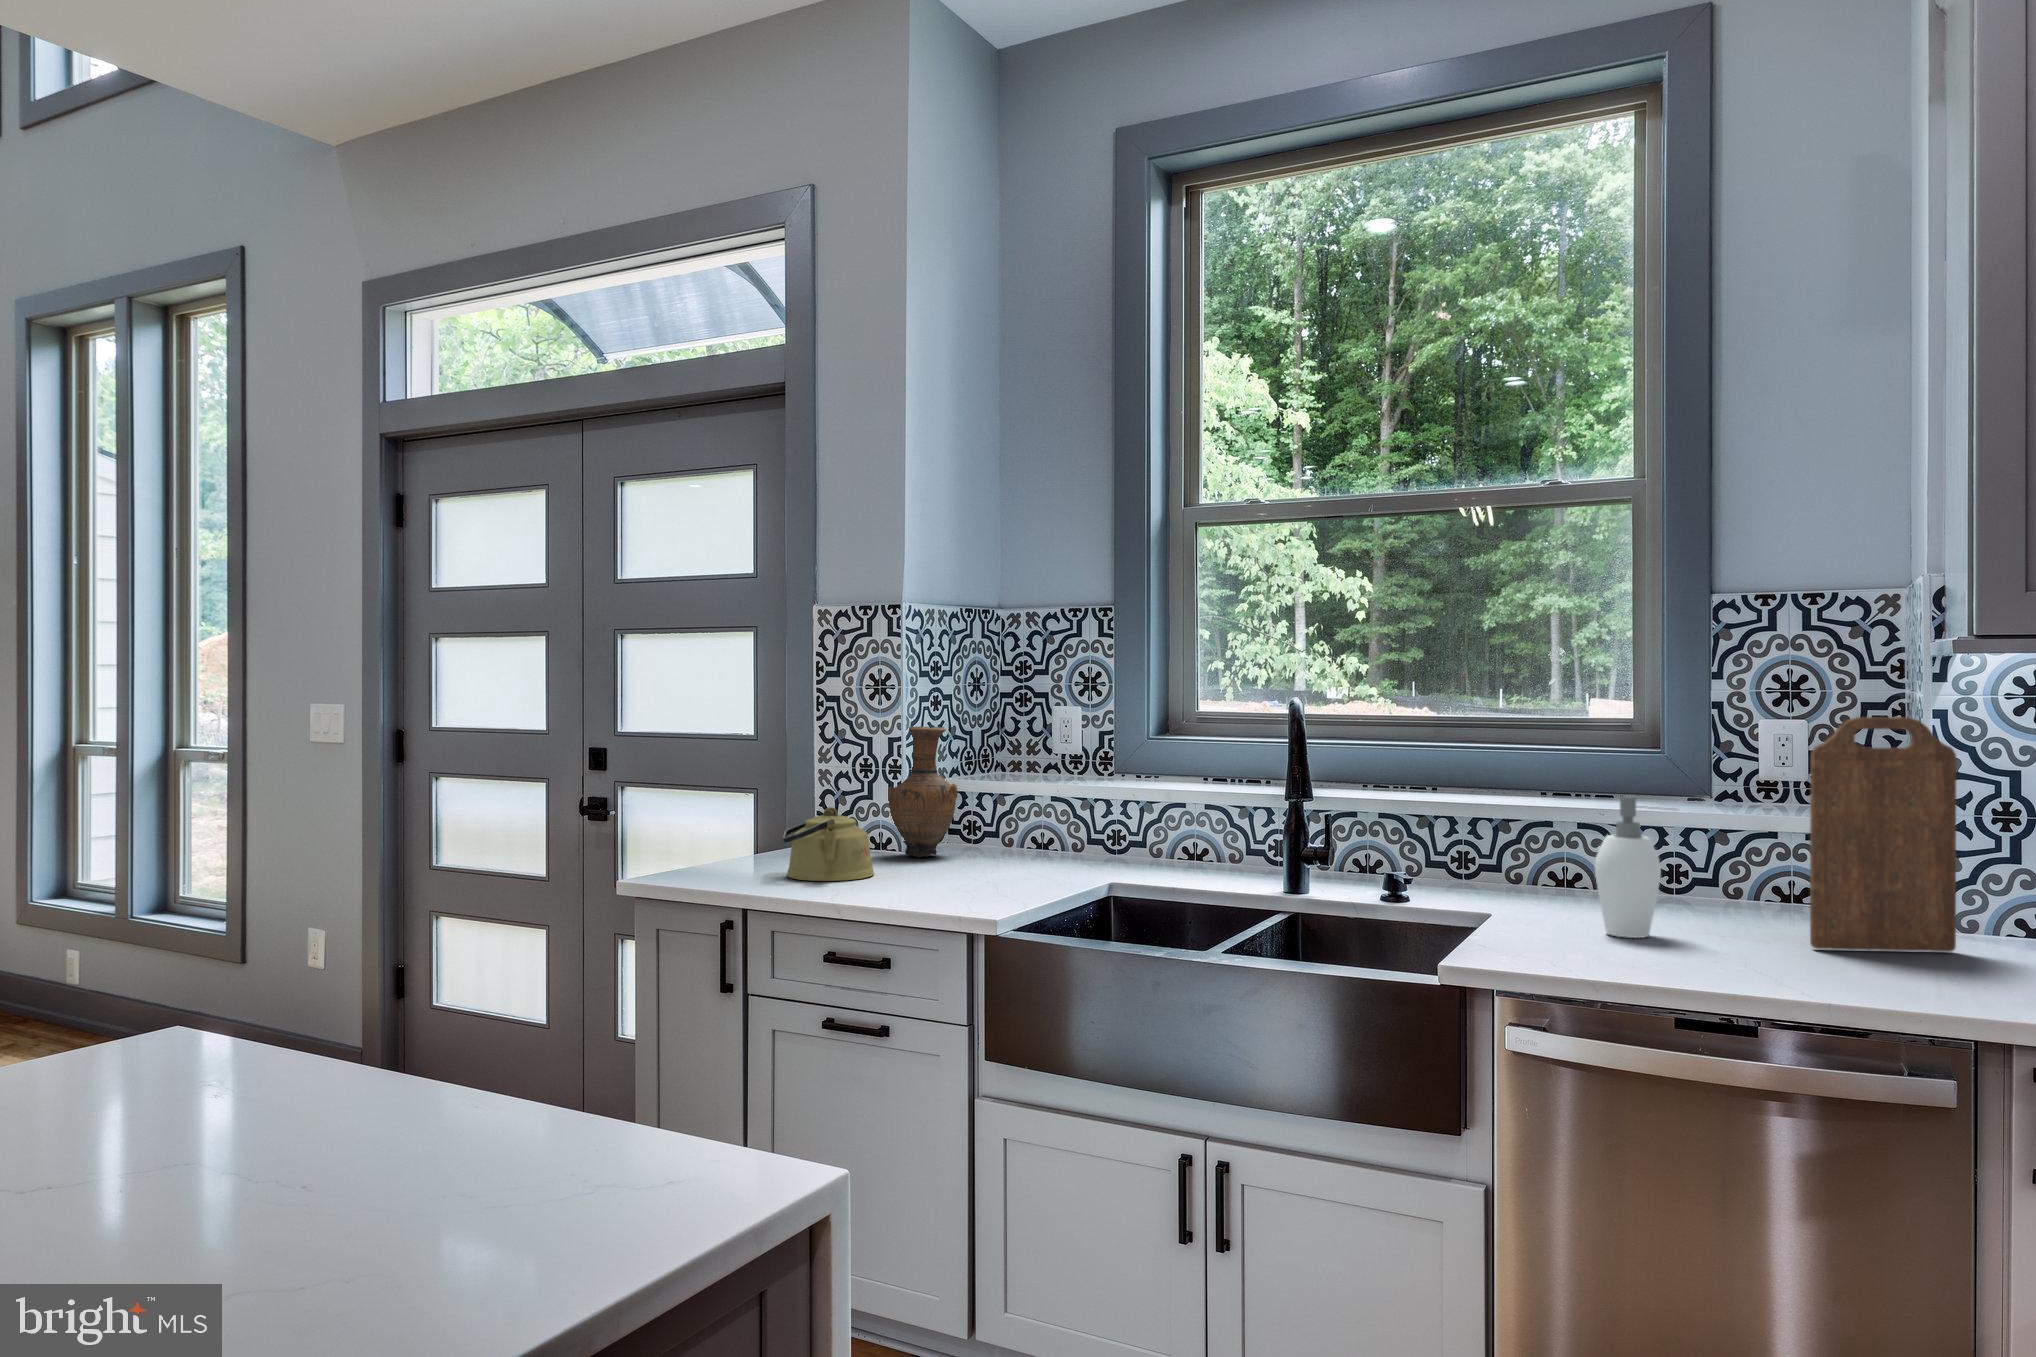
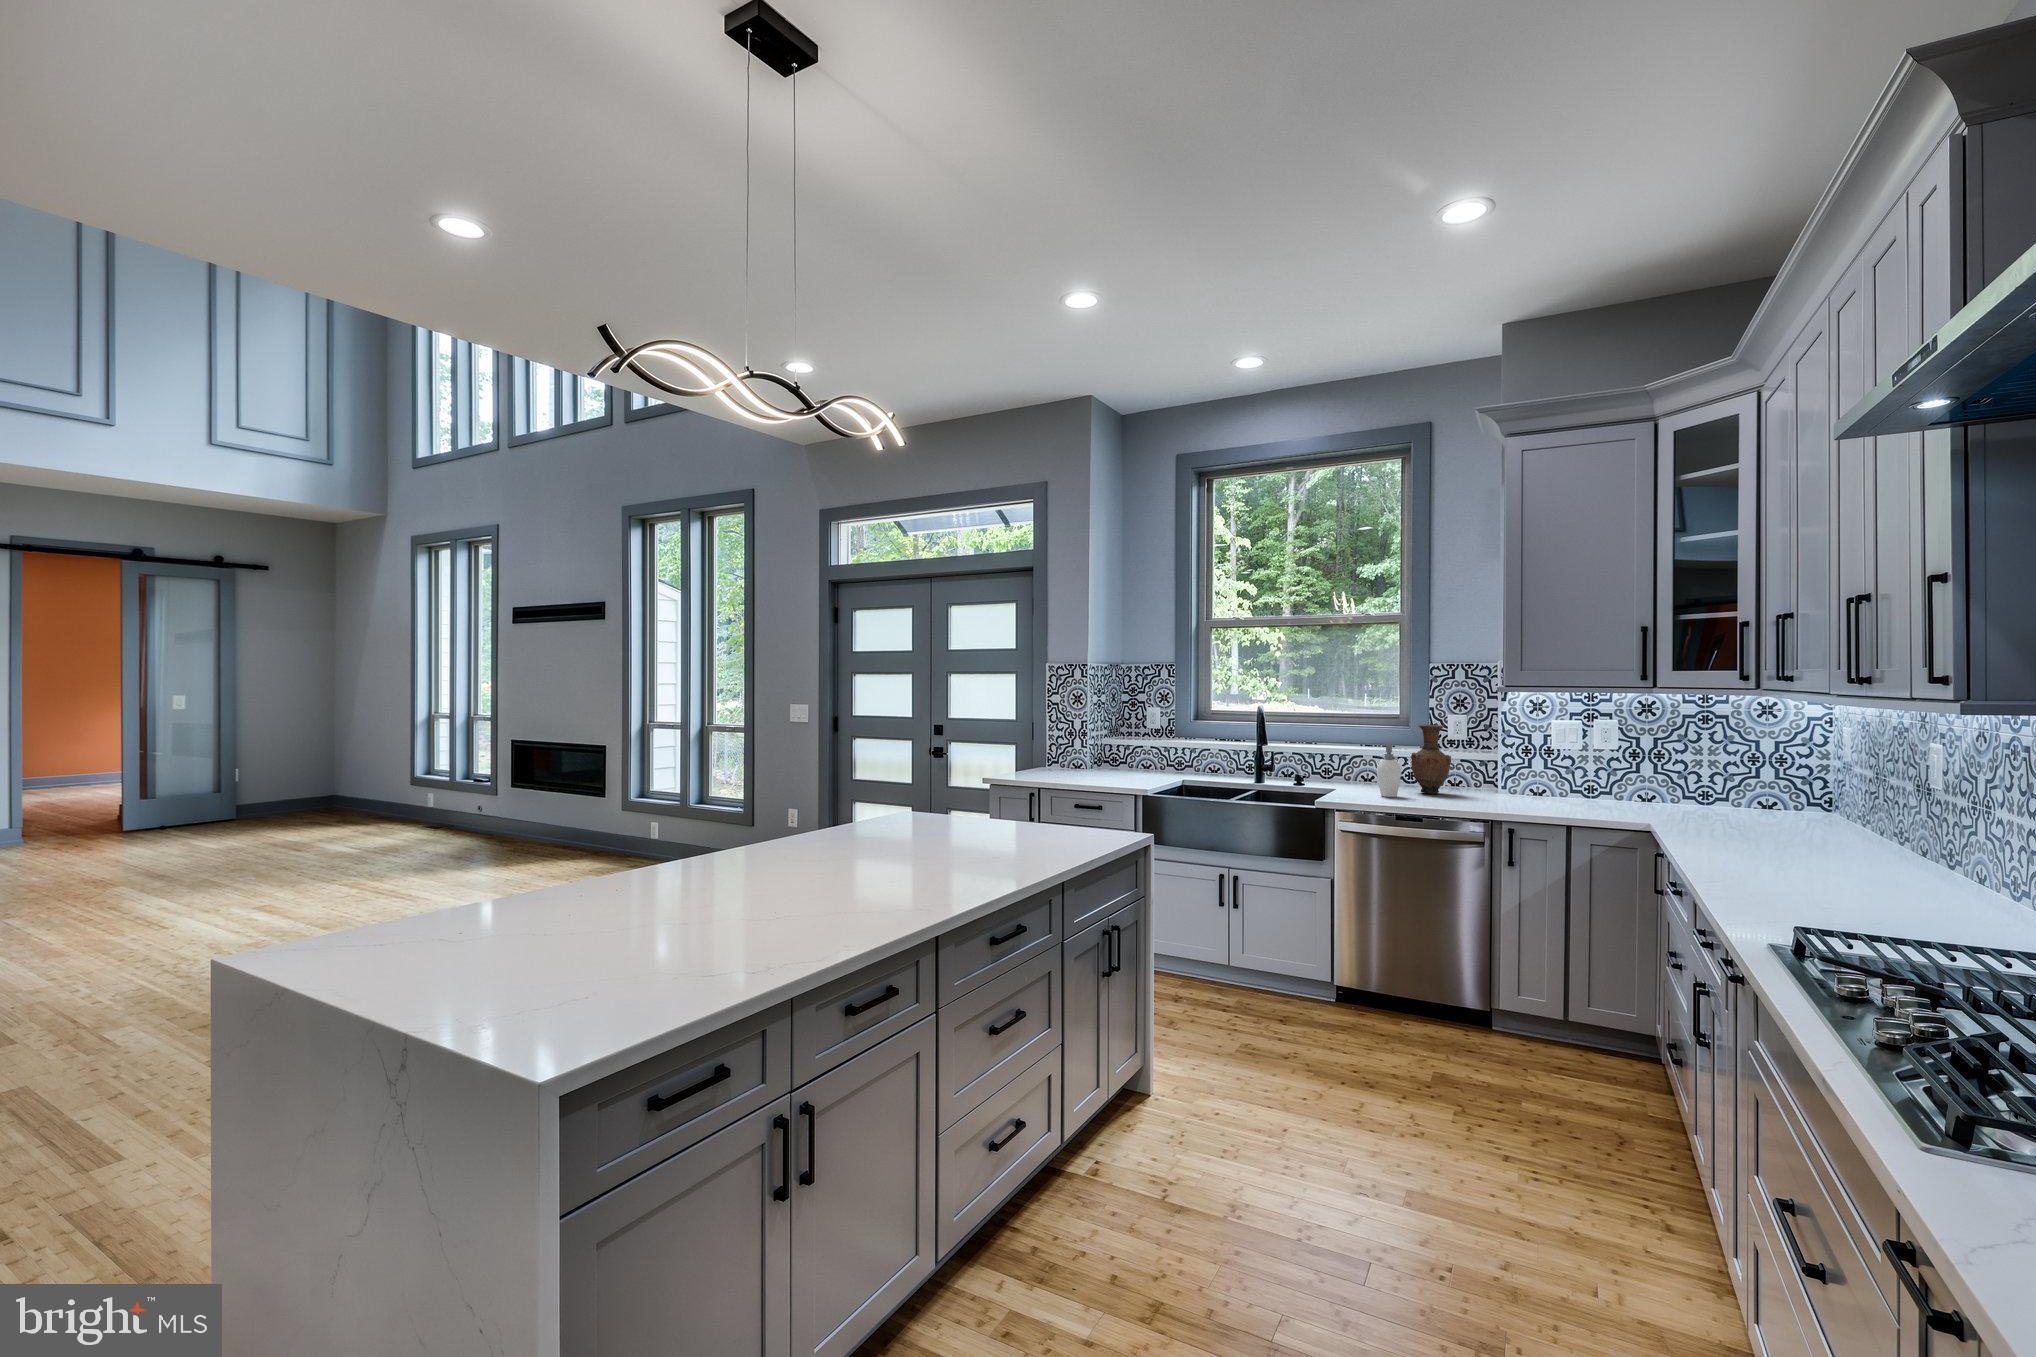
cutting board: present [1810,717,1956,952] -> none [1455,715,1508,801]
vase: present [888,727,957,858] -> present [1411,725,1451,794]
kettle: present [783,807,874,881] -> none [1045,750,1083,780]

